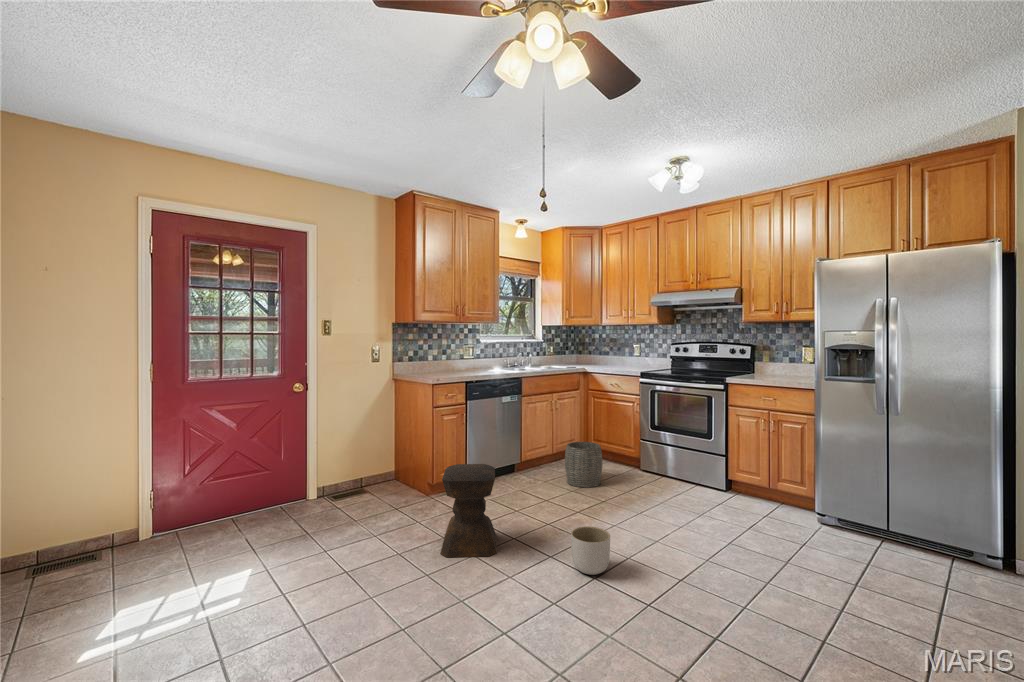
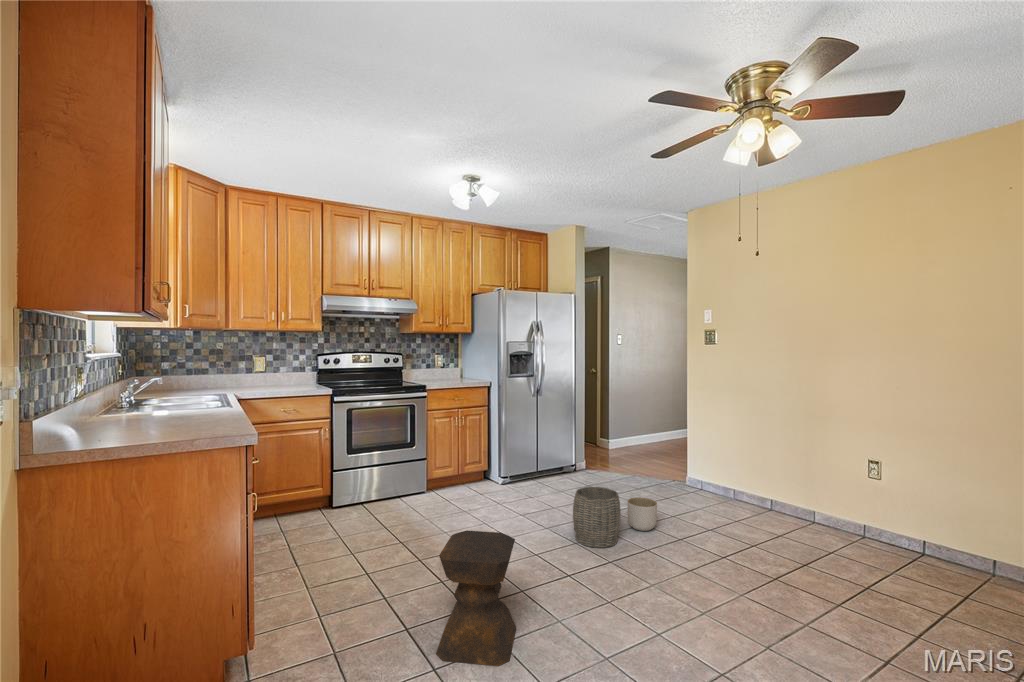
woven basket: present [565,442,603,487] -> present [573,487,620,548]
planter: present [571,526,610,575] -> present [628,497,657,531]

